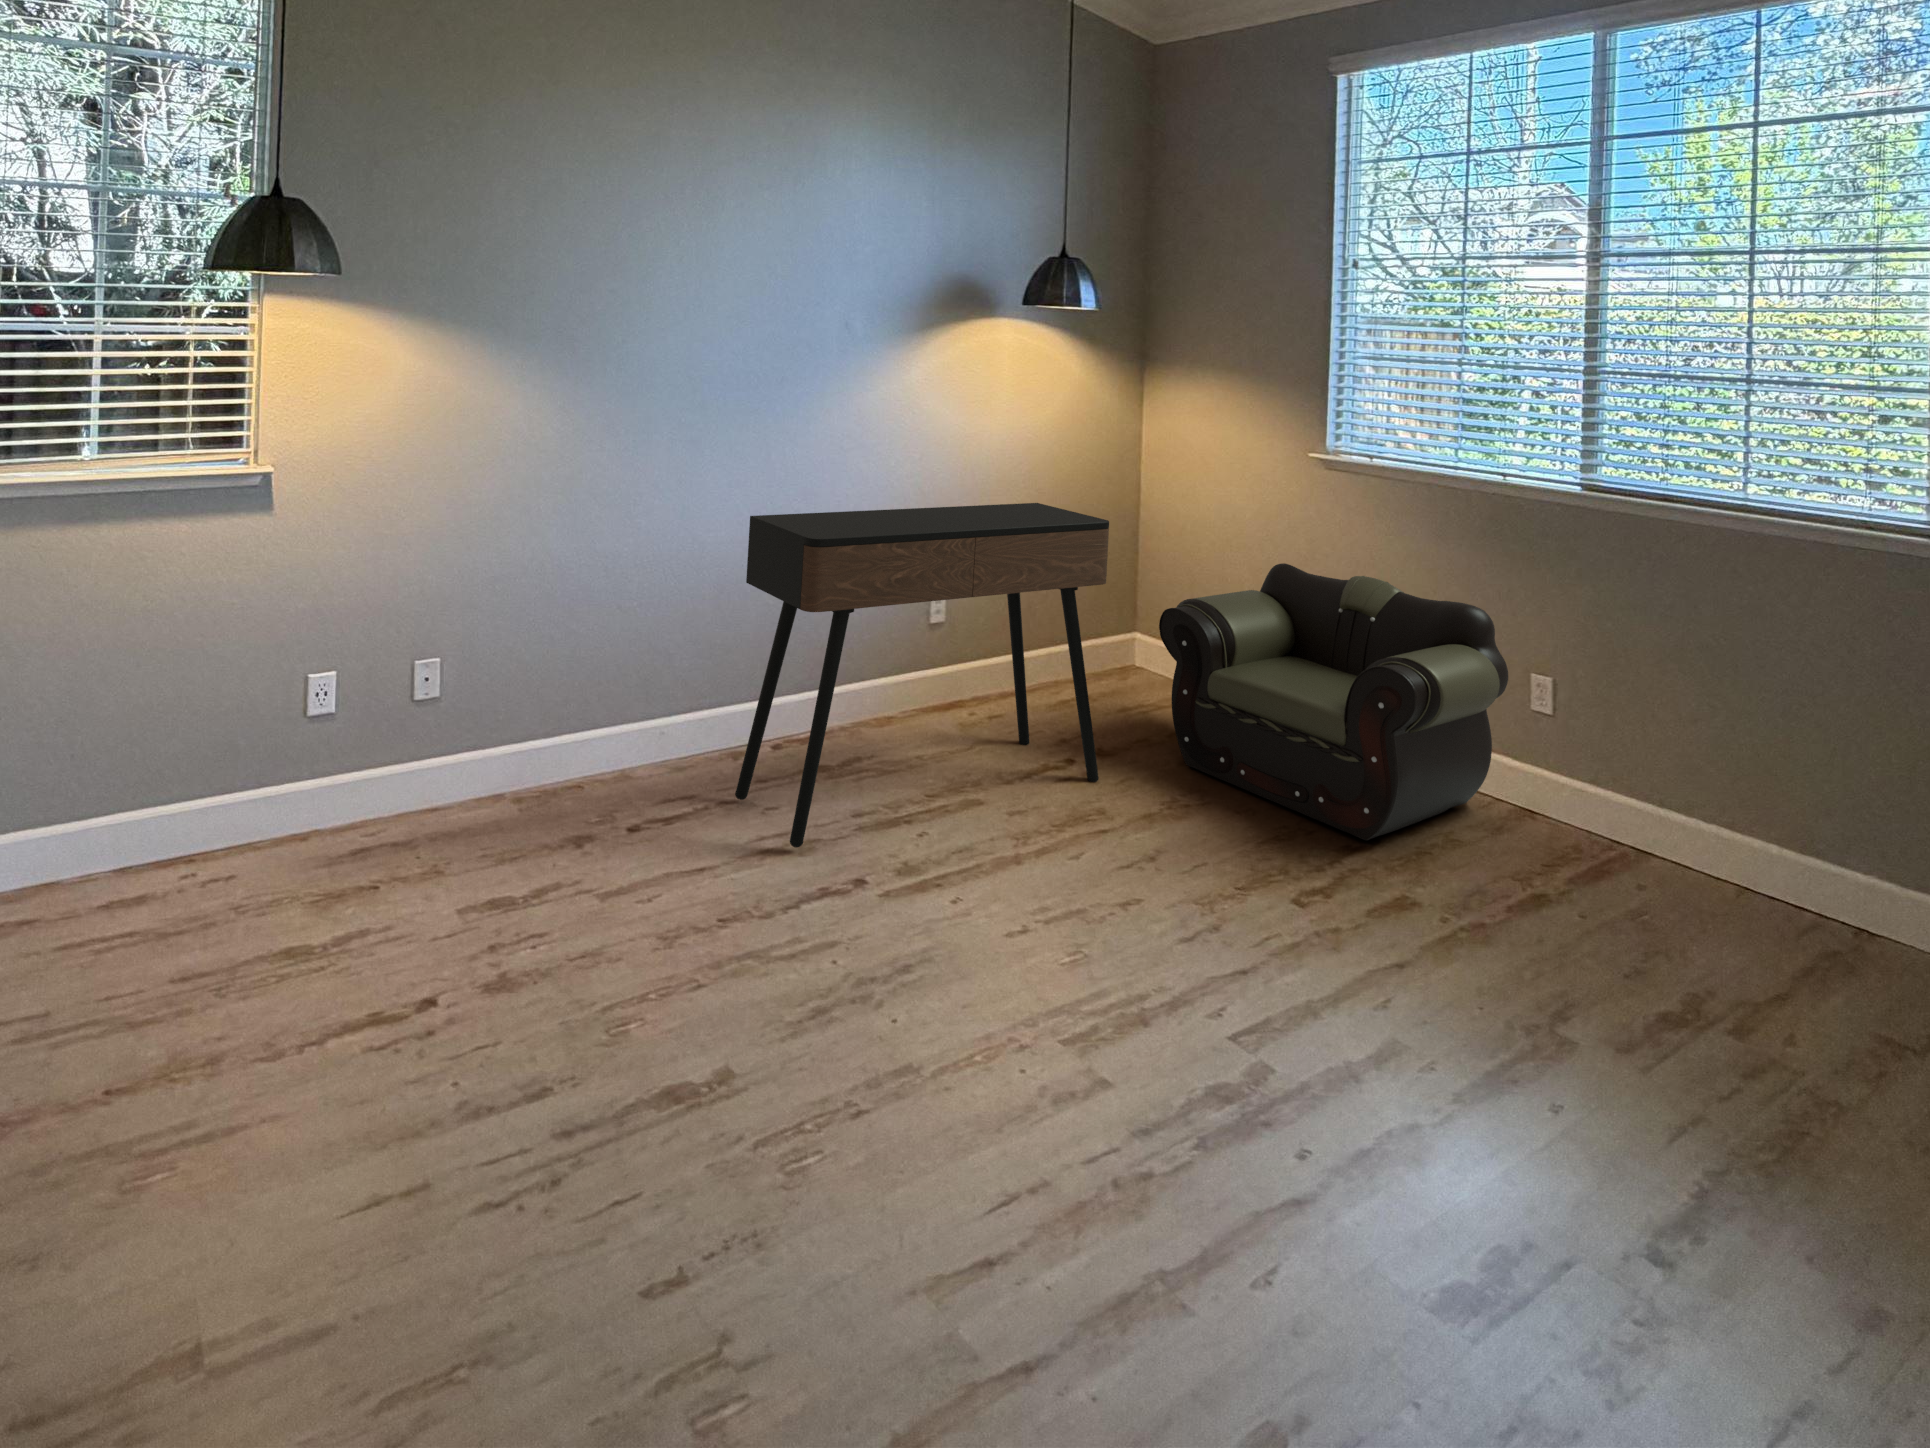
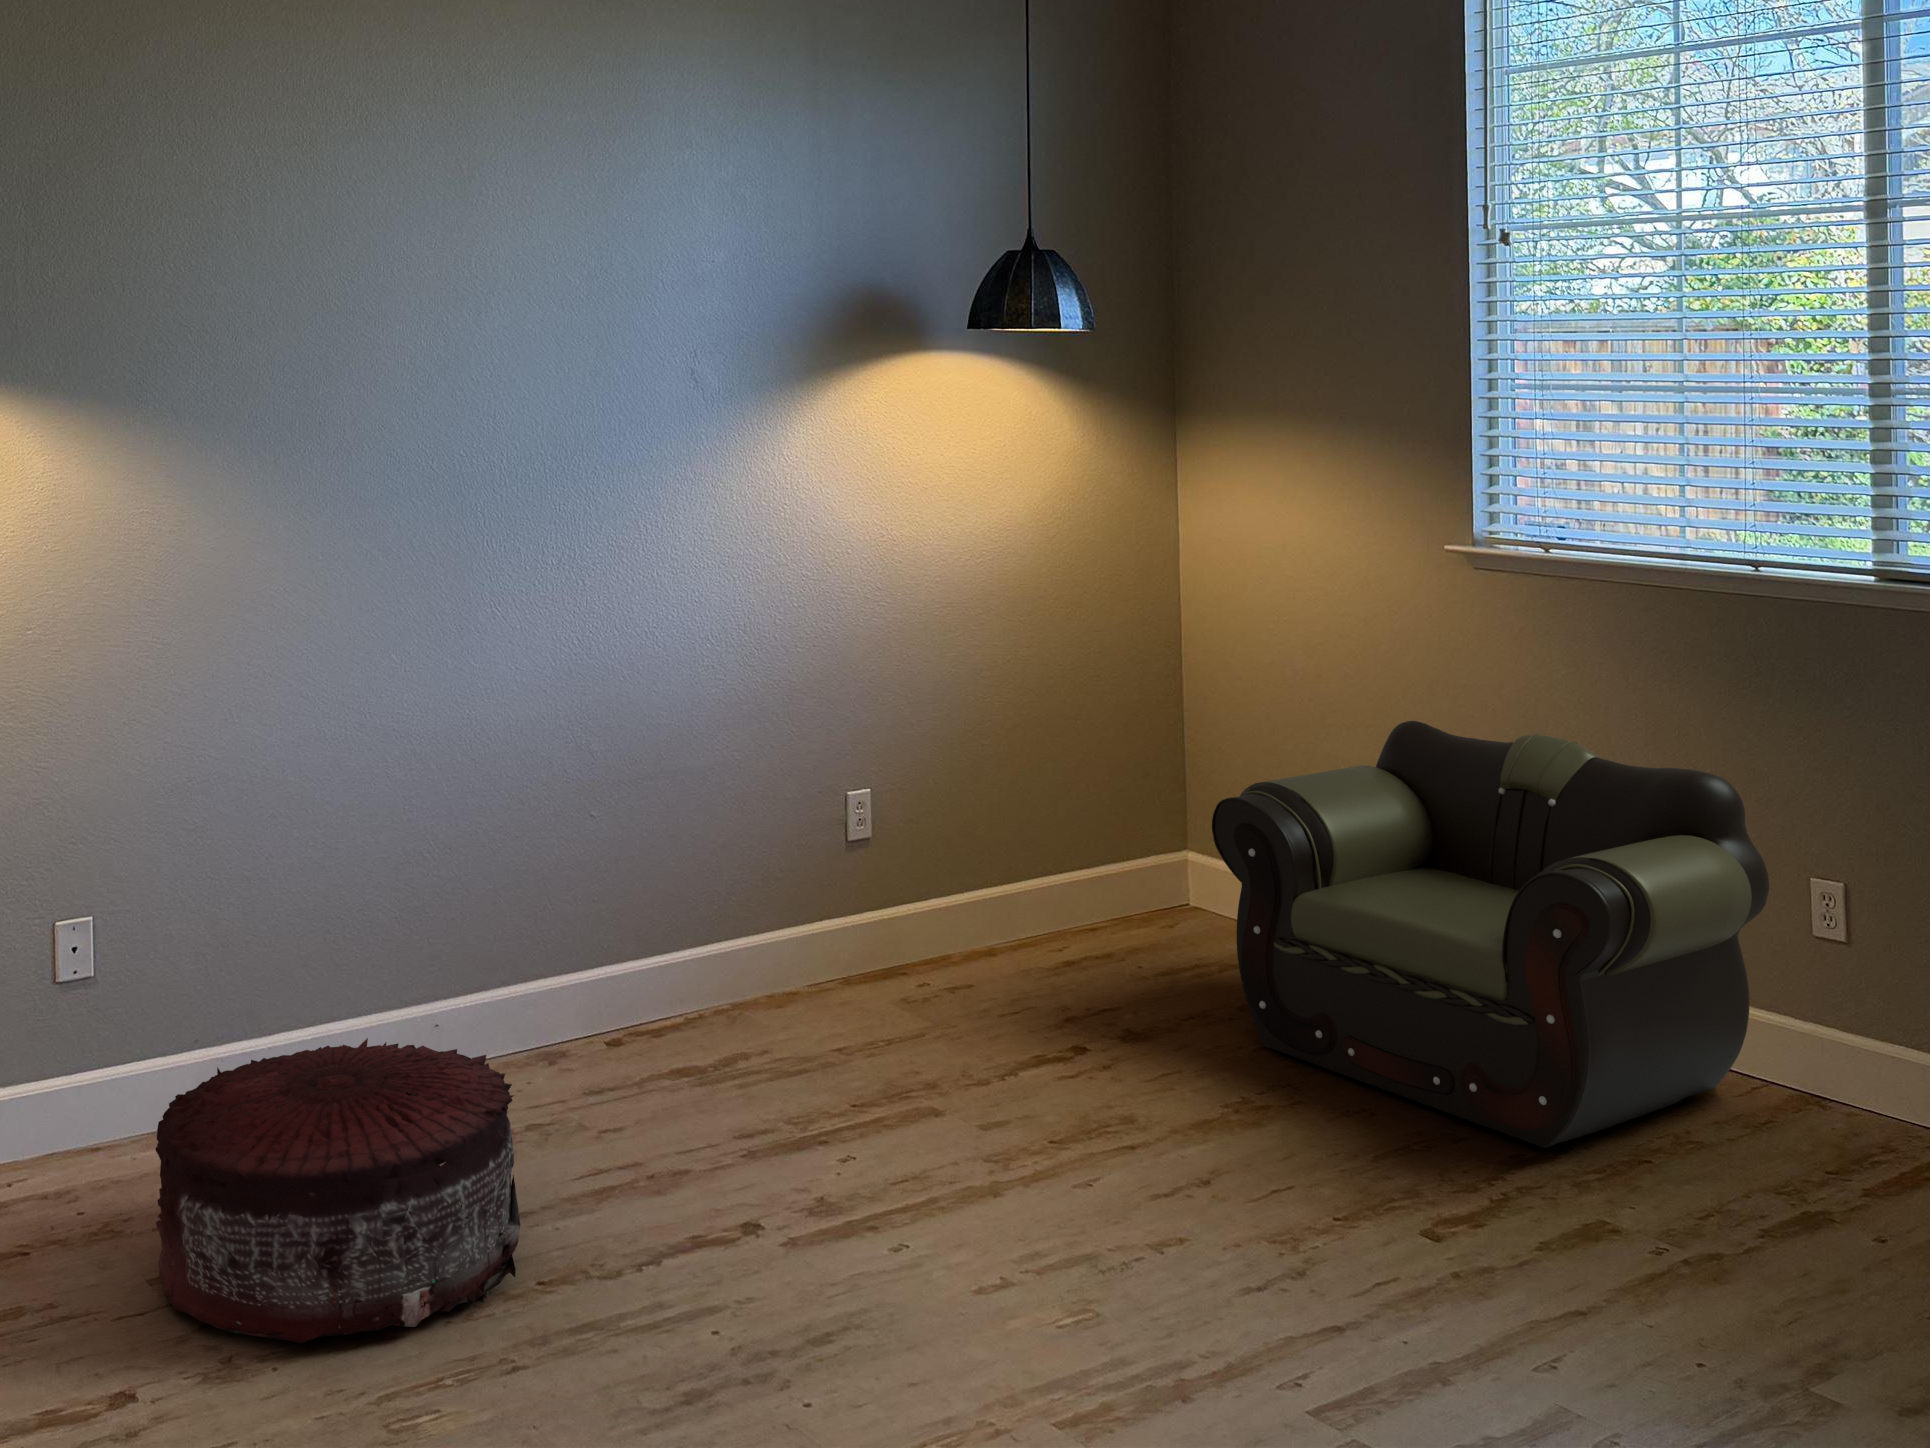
console table: present [735,503,1109,848] -> none [553,640,1123,1182]
pouf: none [467,748,711,960] -> present [155,1038,520,1343]

